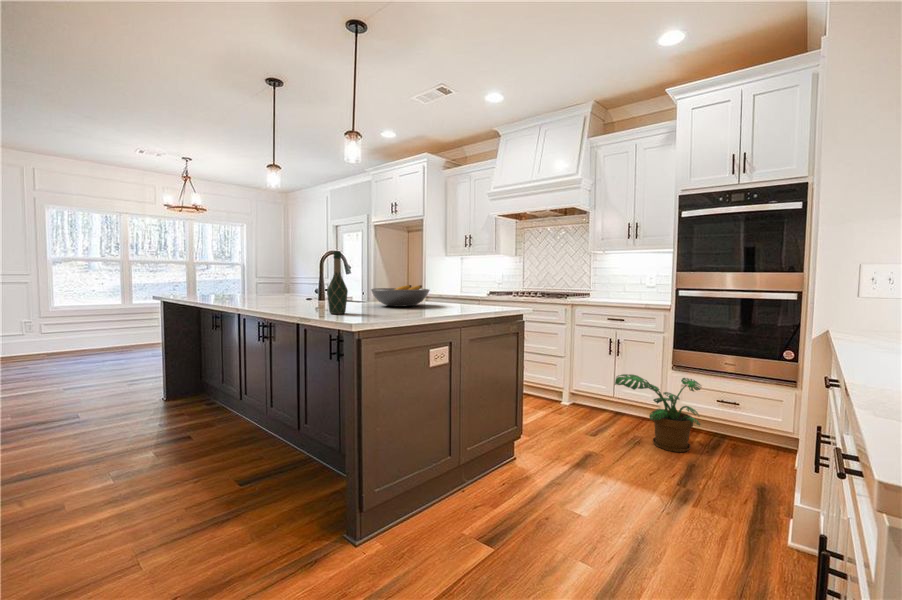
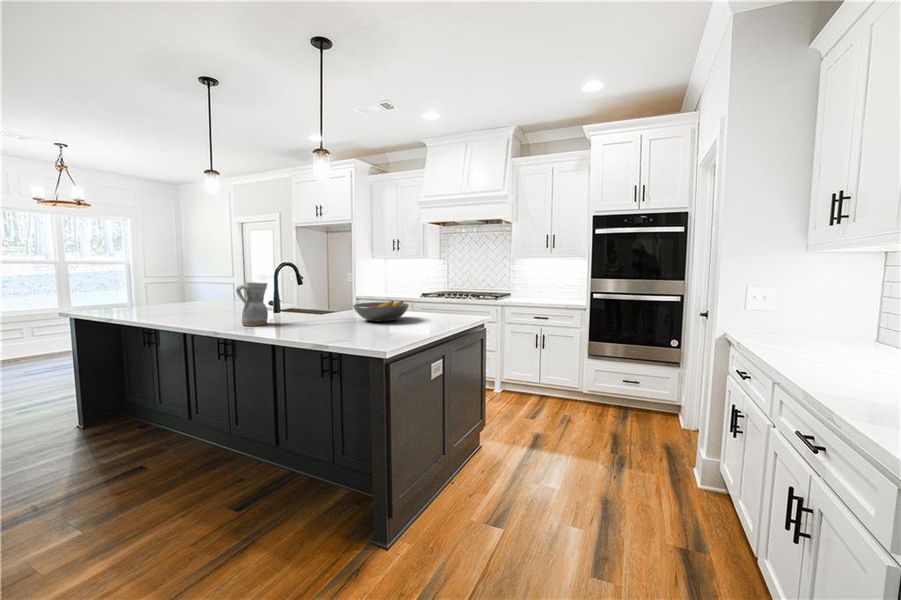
wine bottle: present [327,251,348,314] -> none [331,275,351,336]
ceramic pitcher: none [262,263,293,305] -> present [236,282,268,326]
potted plant: present [615,374,701,452] -> none [553,364,617,425]

